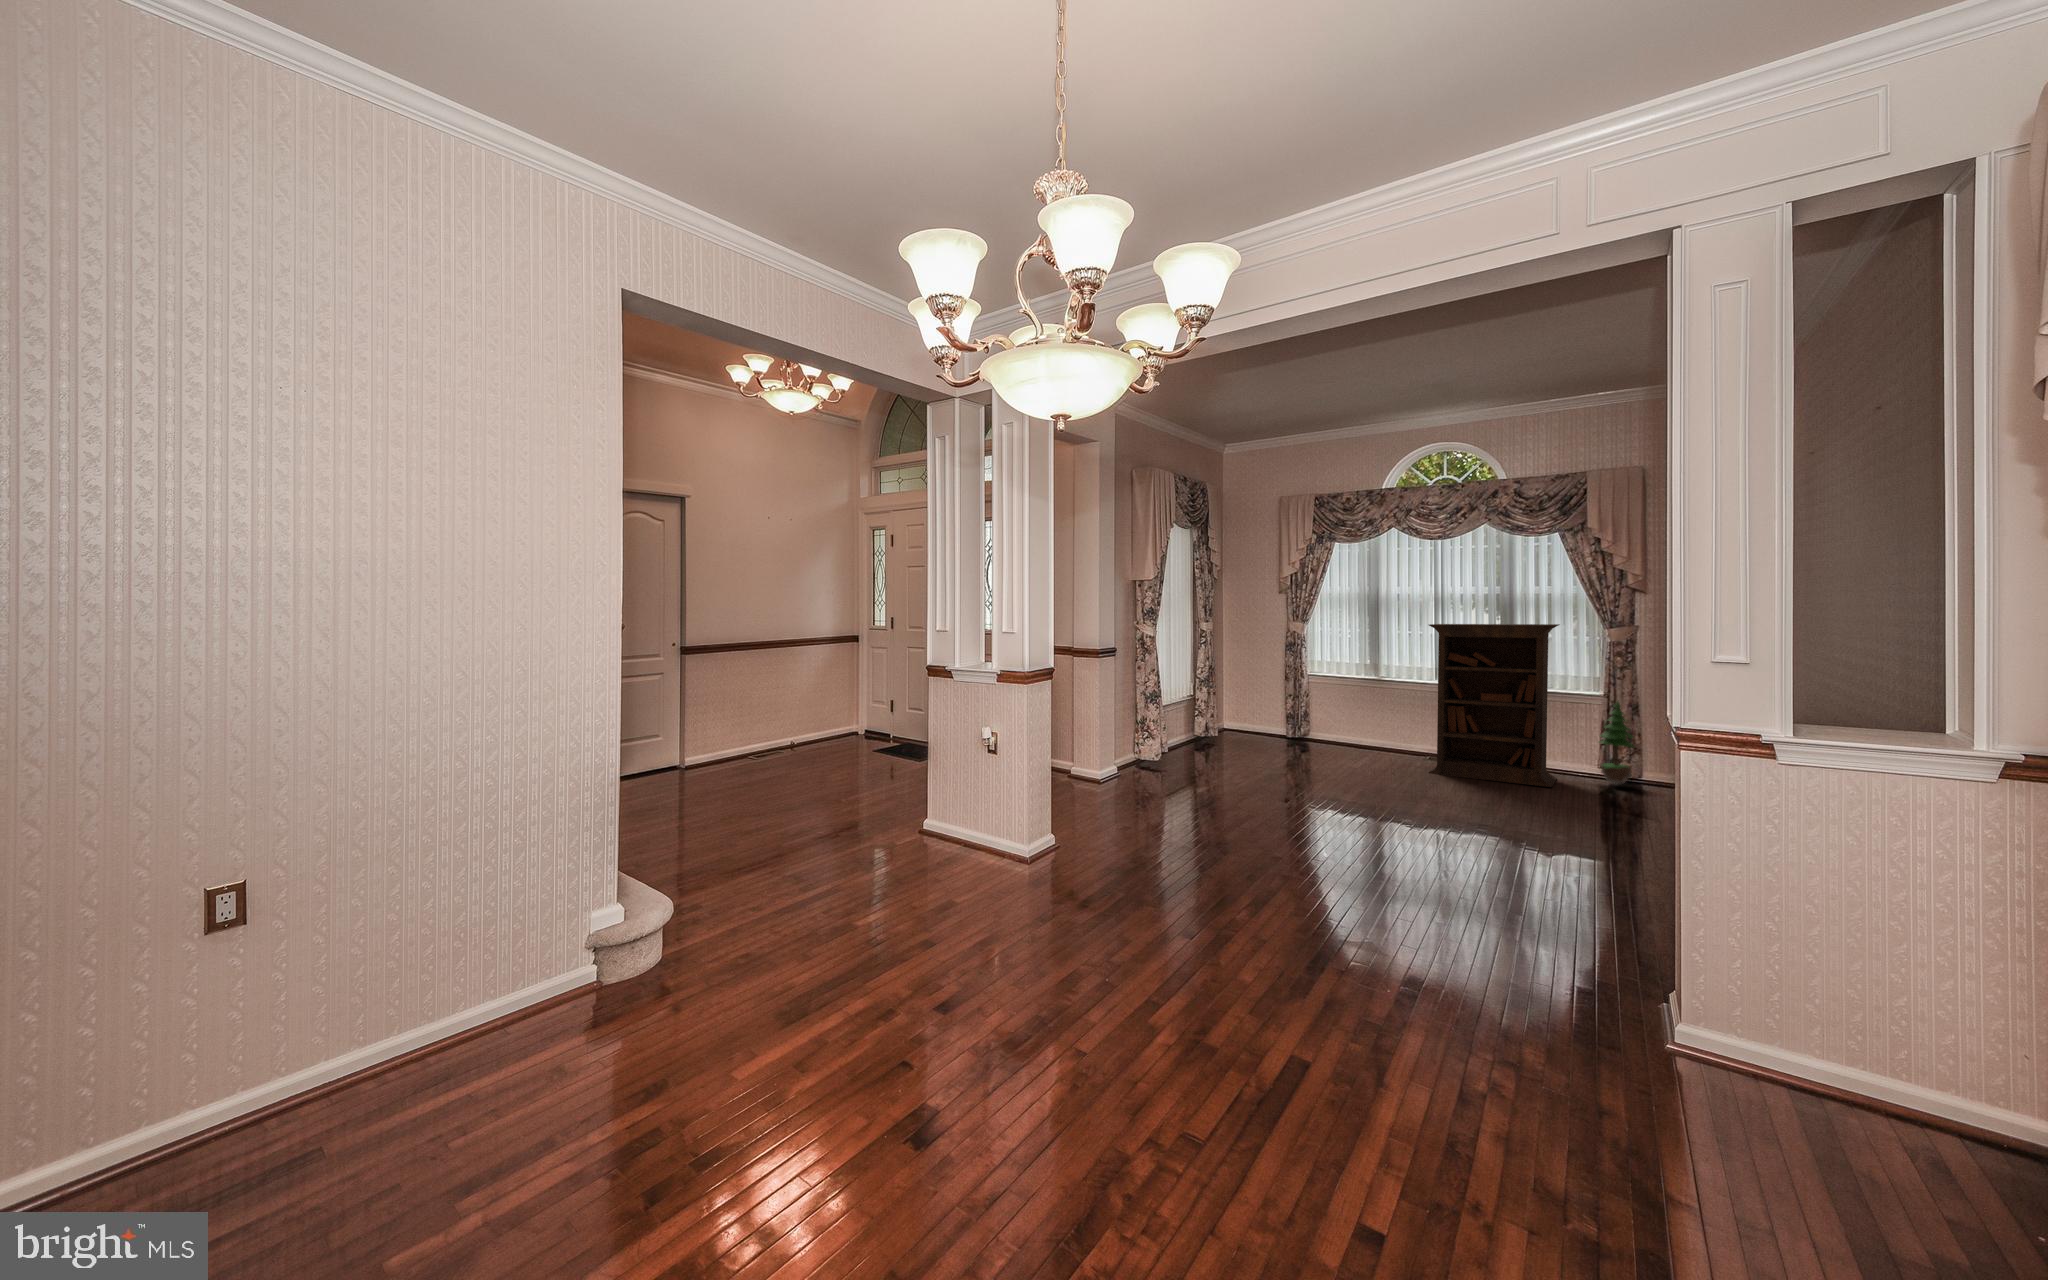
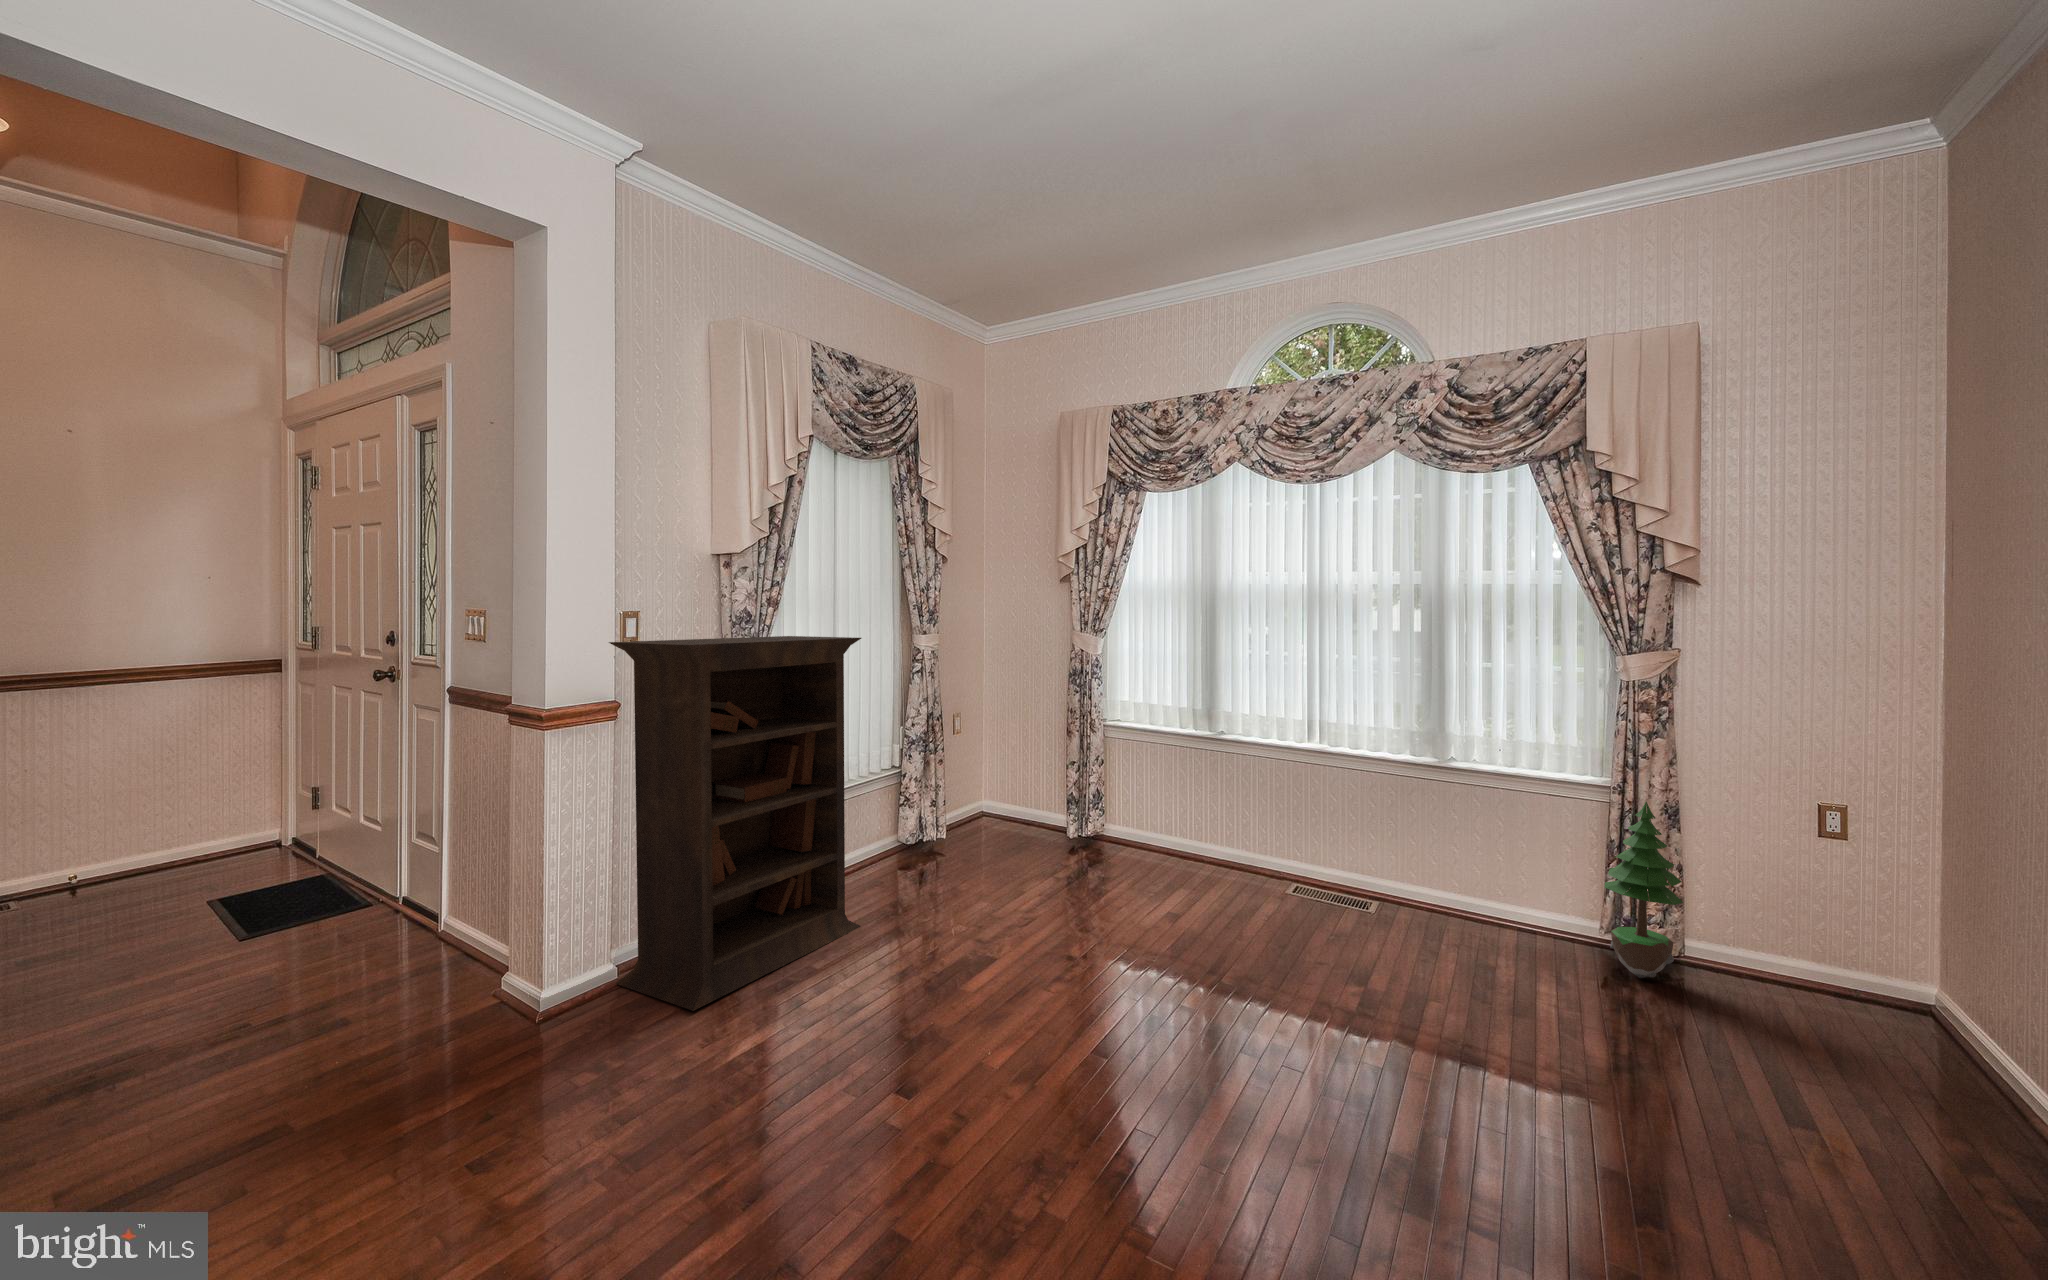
bookcase: present [1428,624,1560,787] -> present [609,636,861,1011]

